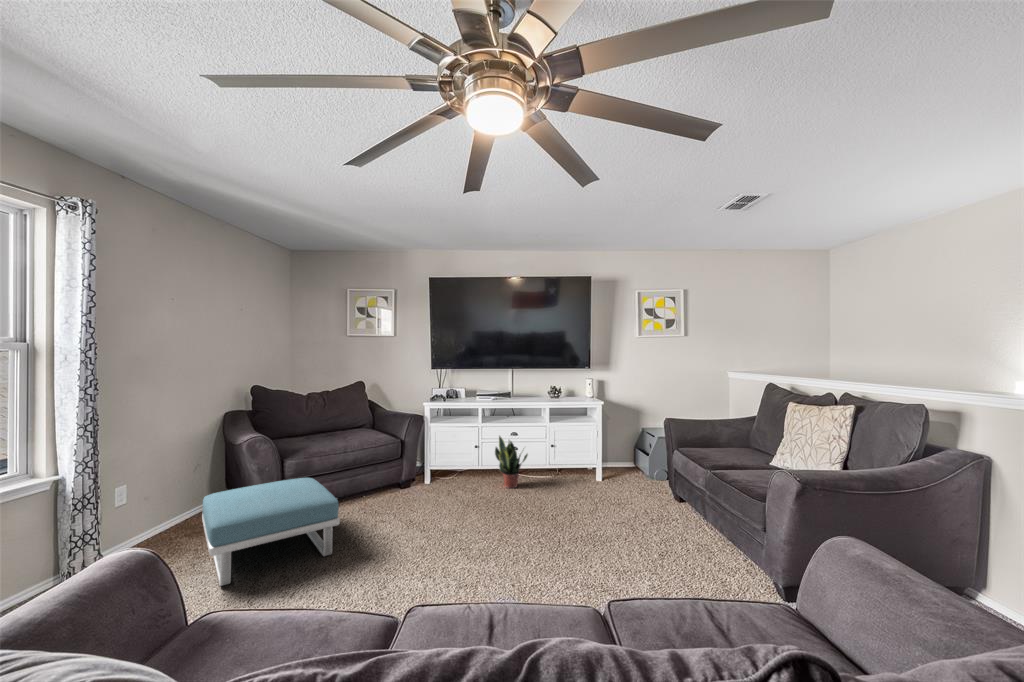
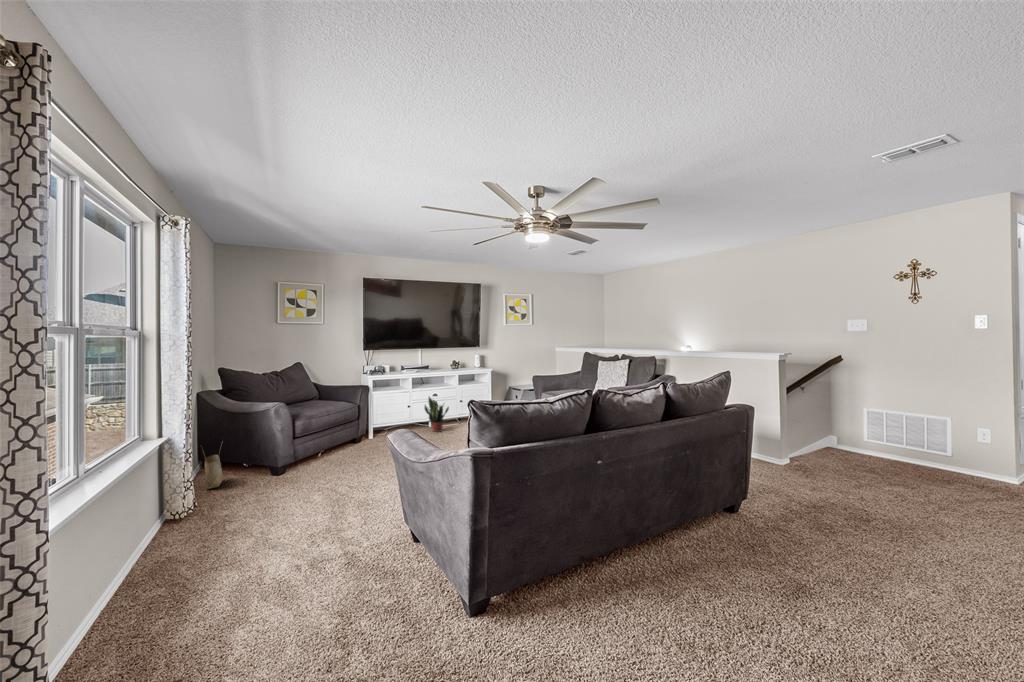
woven basket: none [161,478,199,537] -> present [203,451,223,489]
footstool: present [202,478,340,586] -> none [257,432,372,494]

